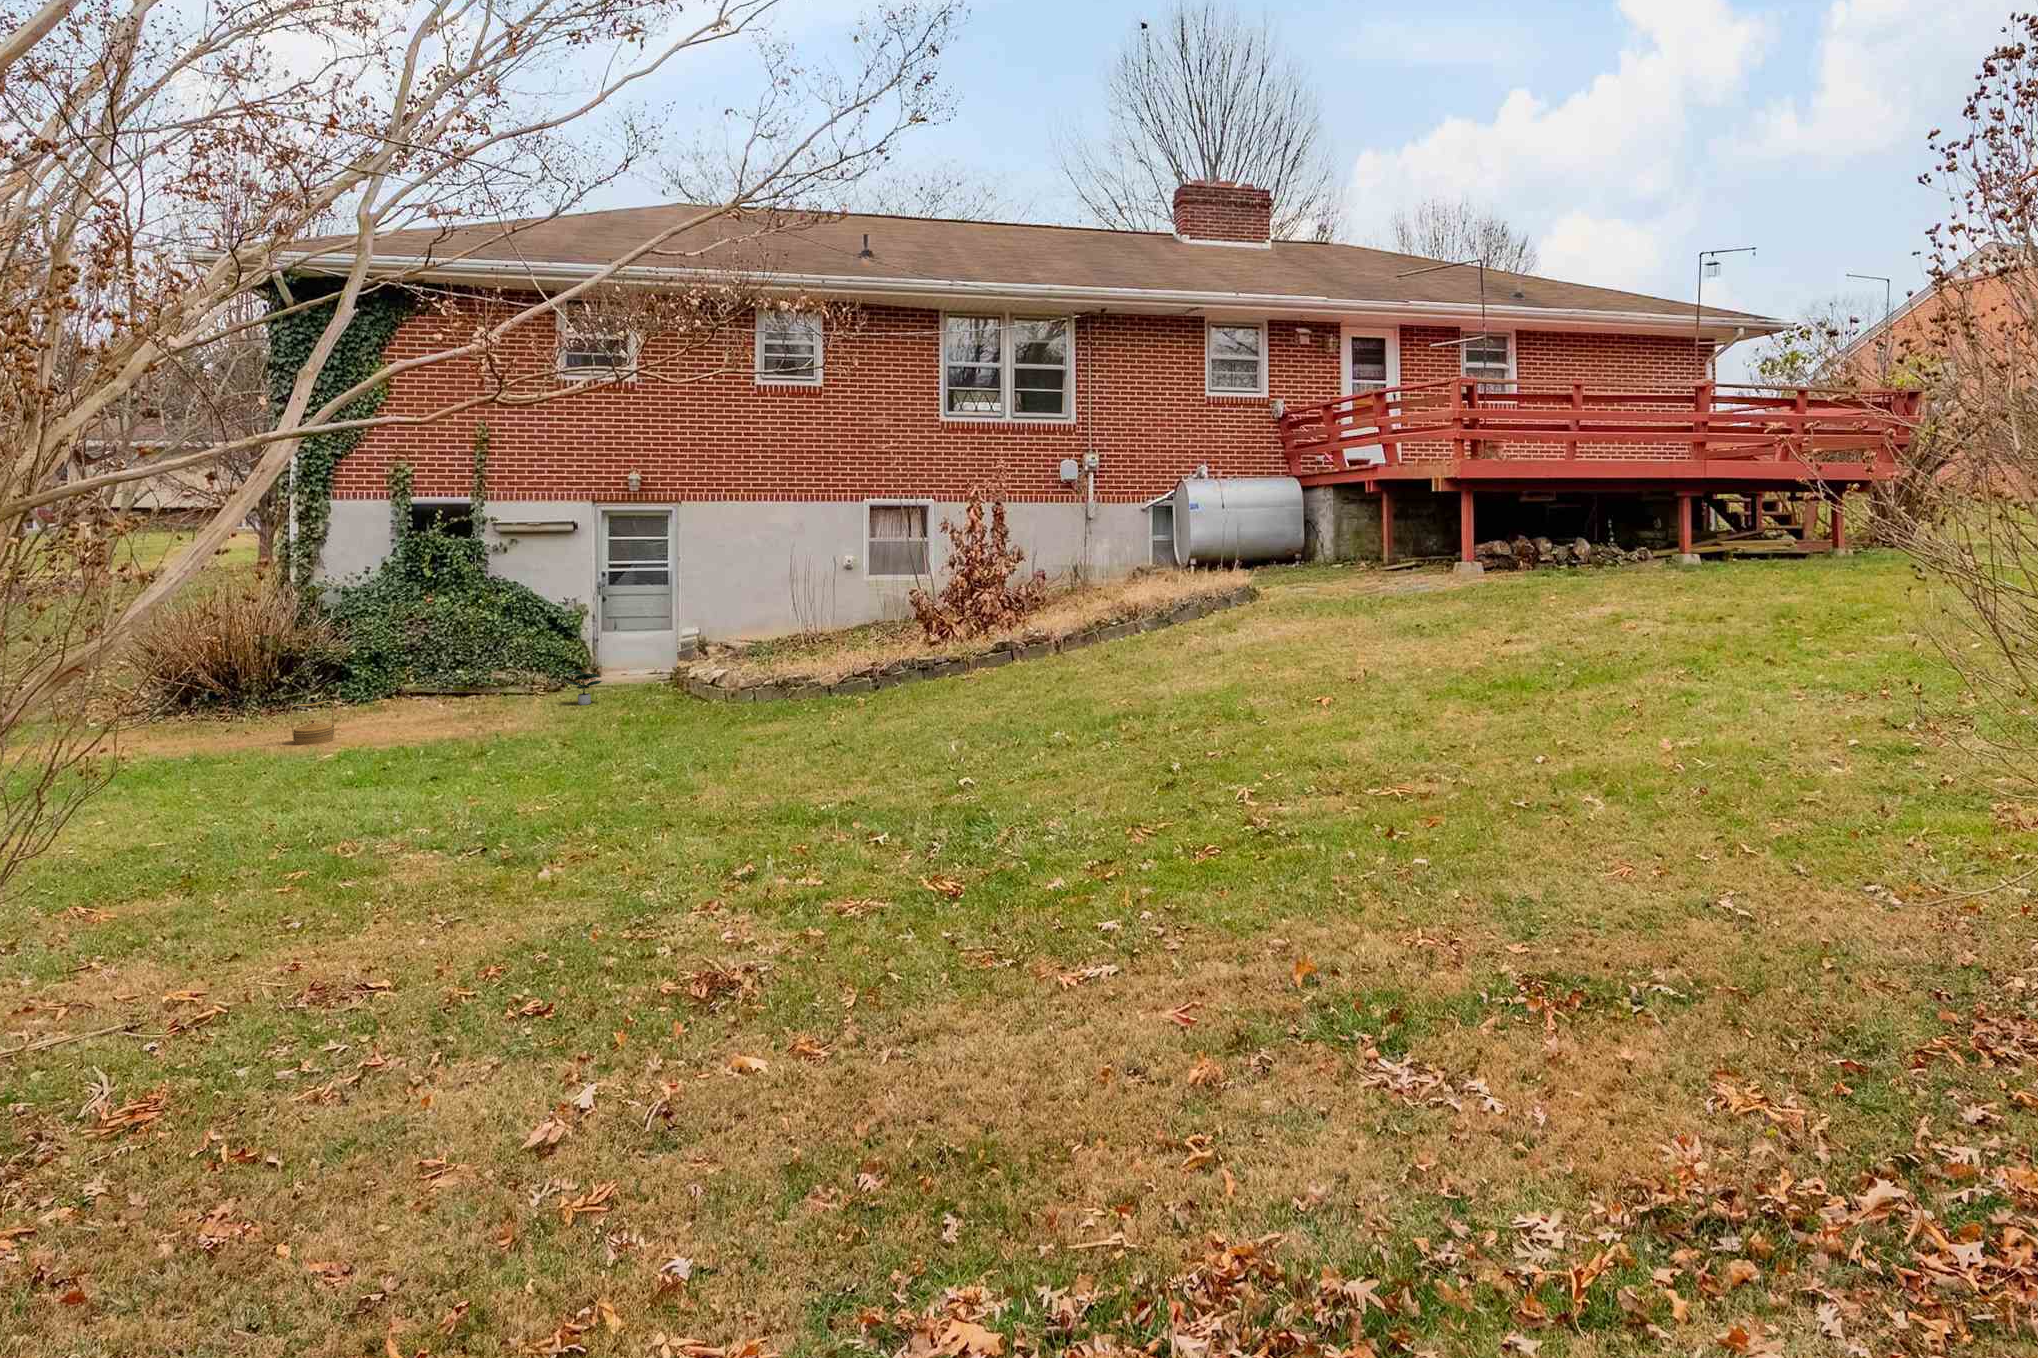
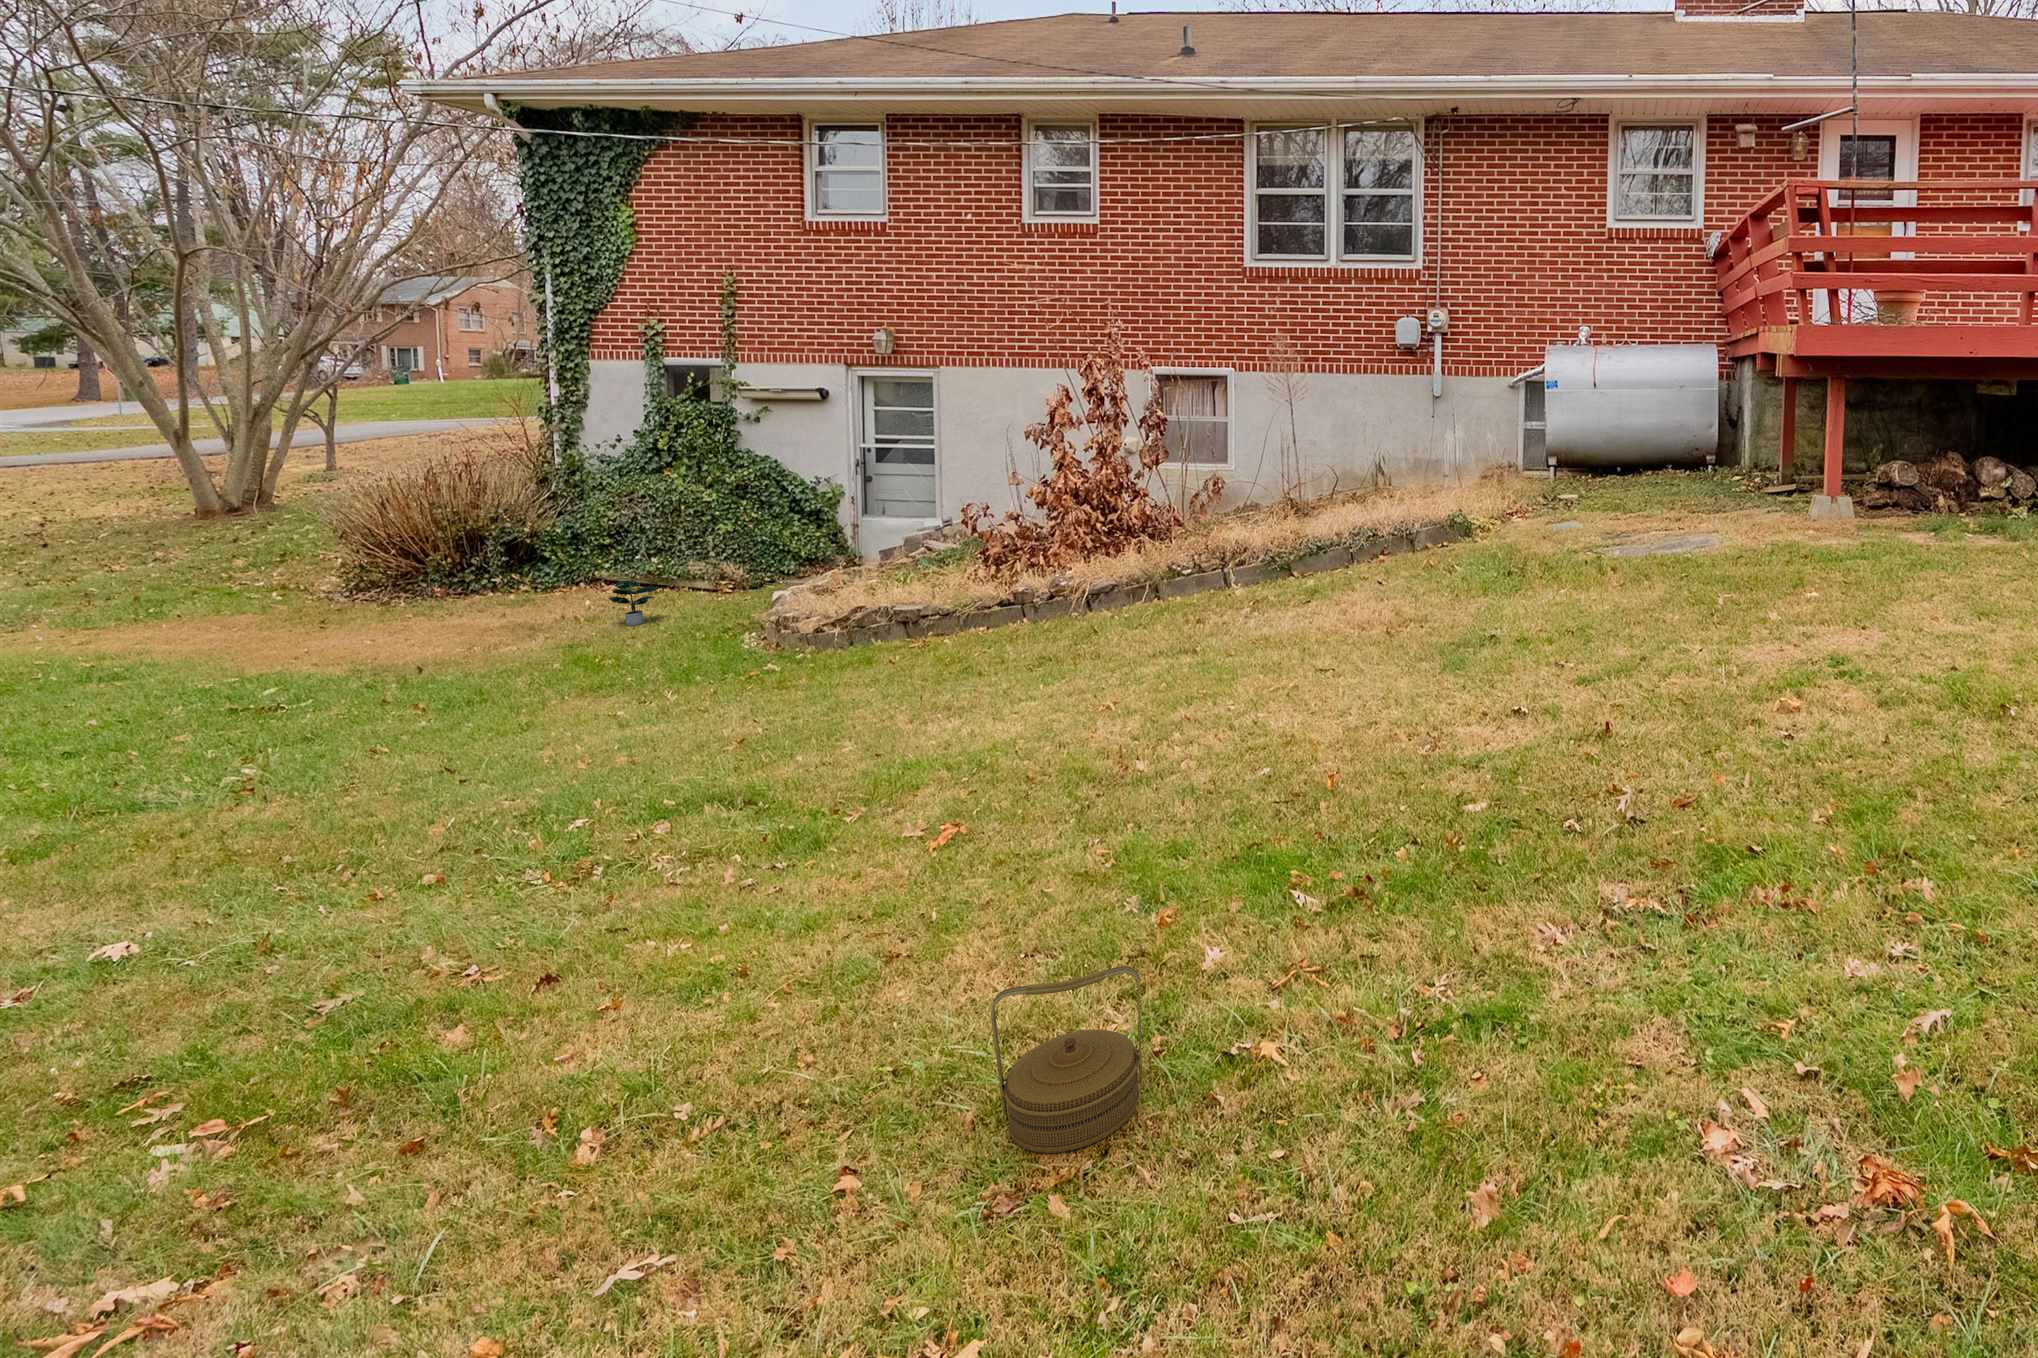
basket: present [290,701,334,745] -> present [991,966,1142,1153]

